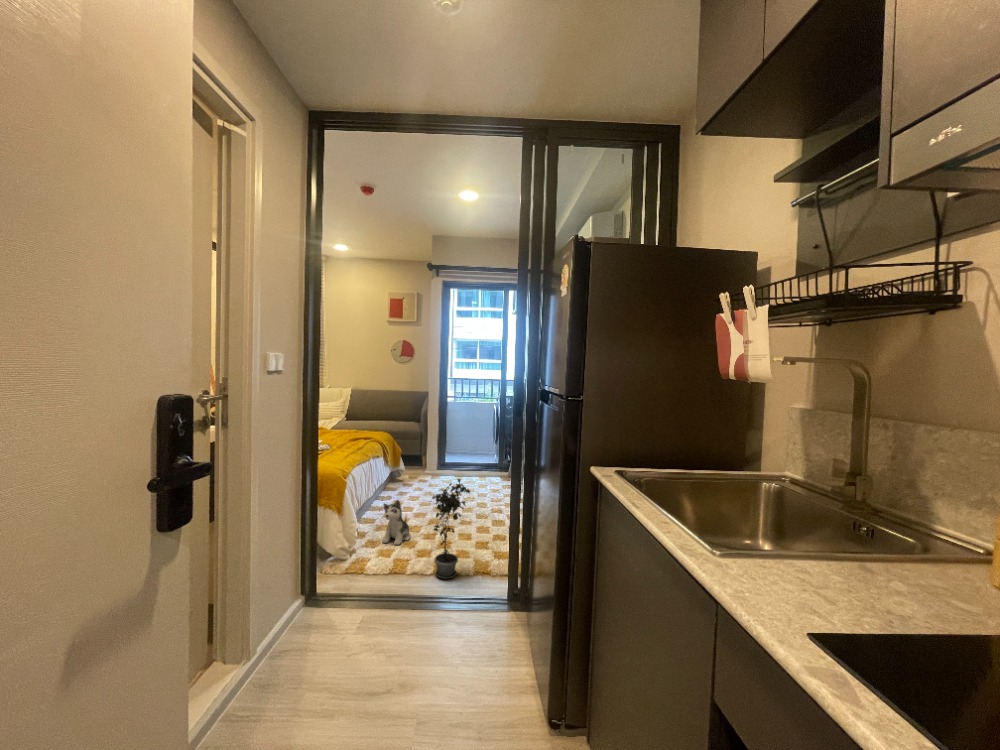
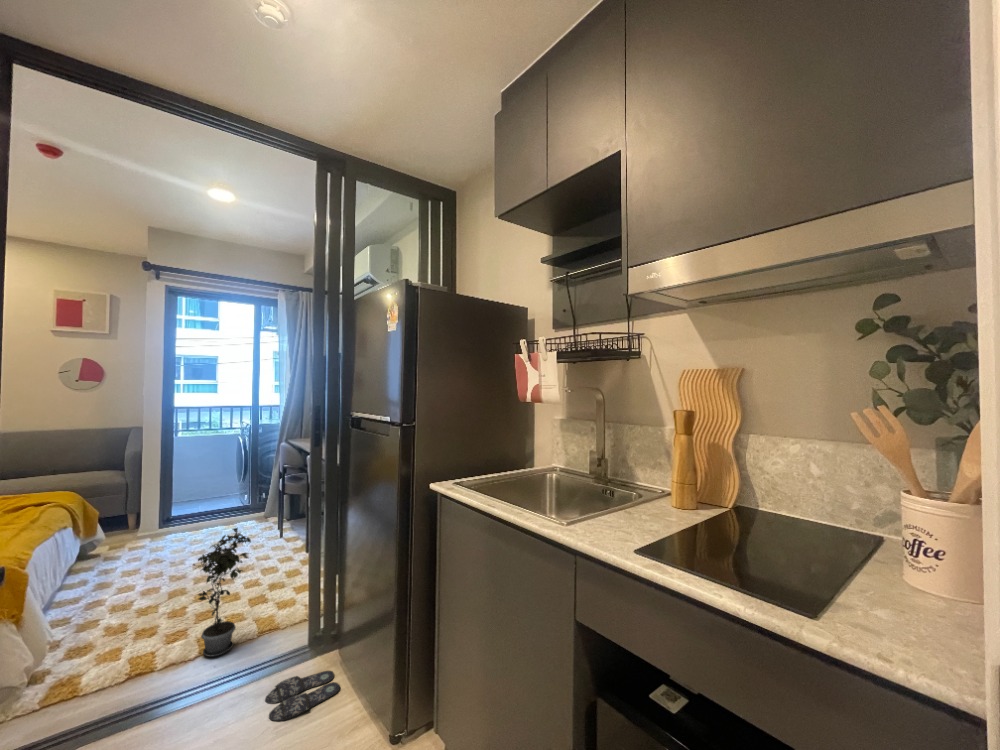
plush toy: present [382,500,410,545] -> none [95,577,144,645]
slippers: none [461,617,520,650] -> present [265,671,340,721]

